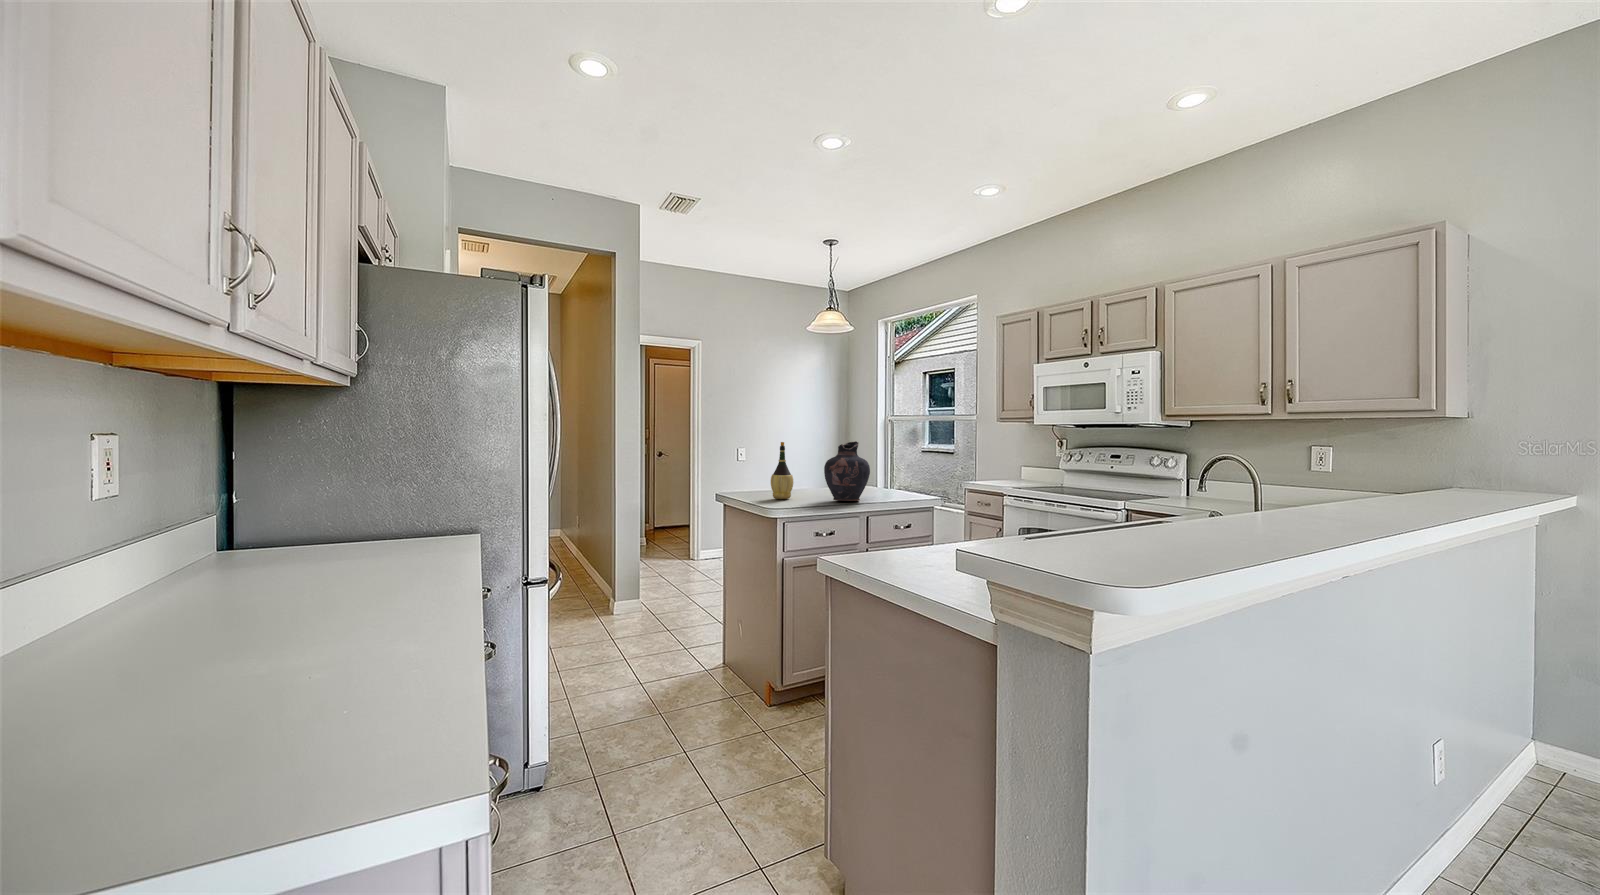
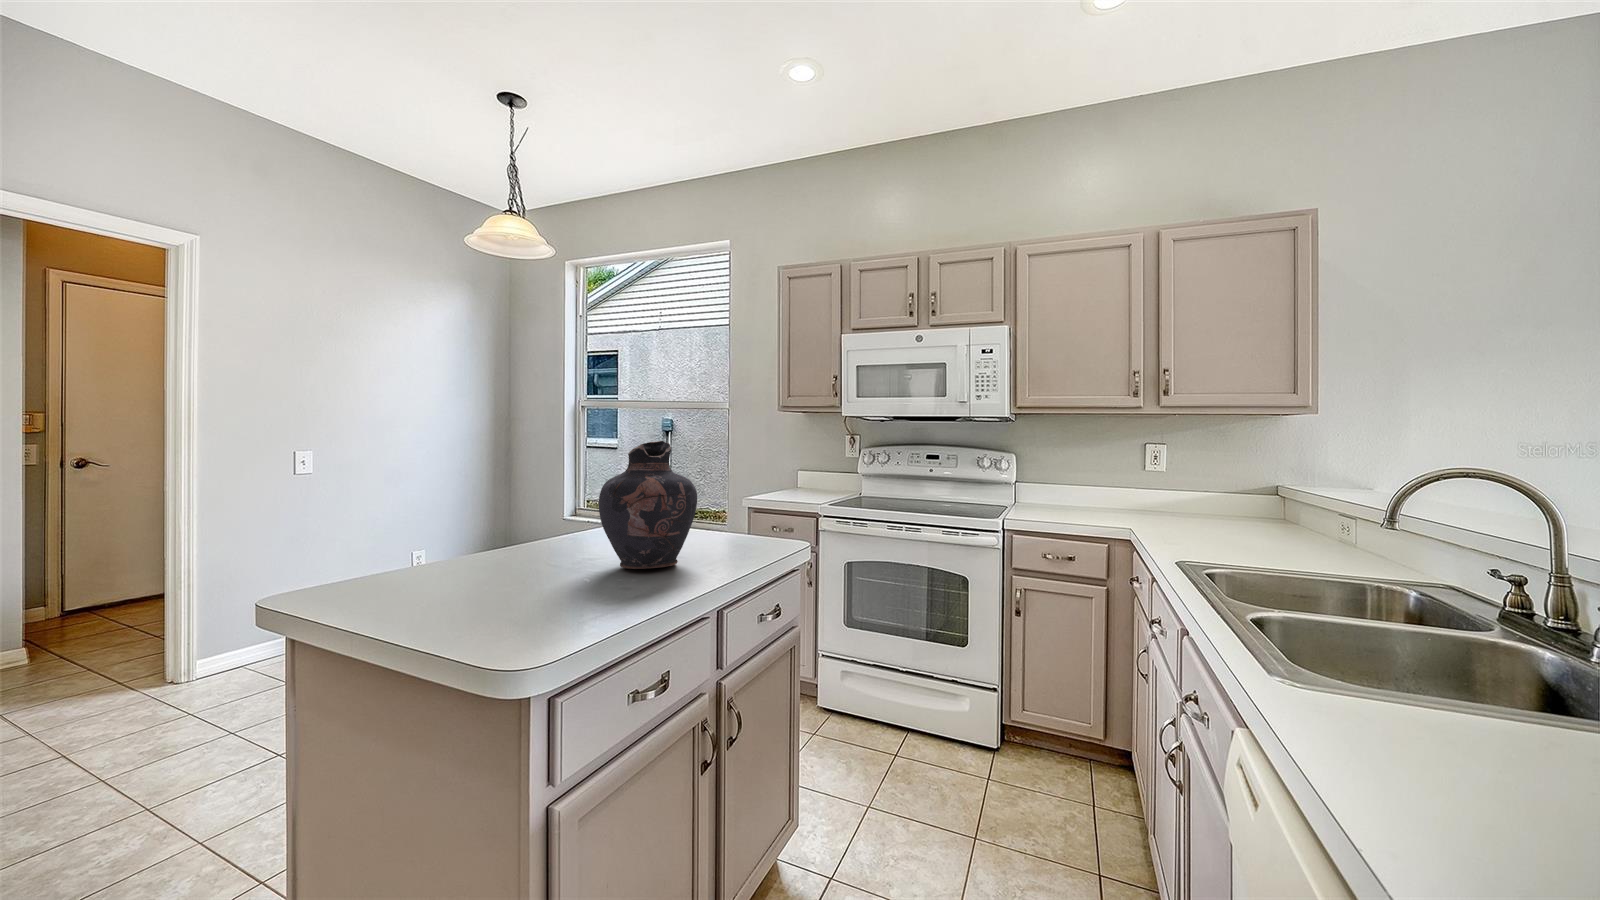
wine bottle: present [771,442,793,499] -> none [454,442,515,577]

